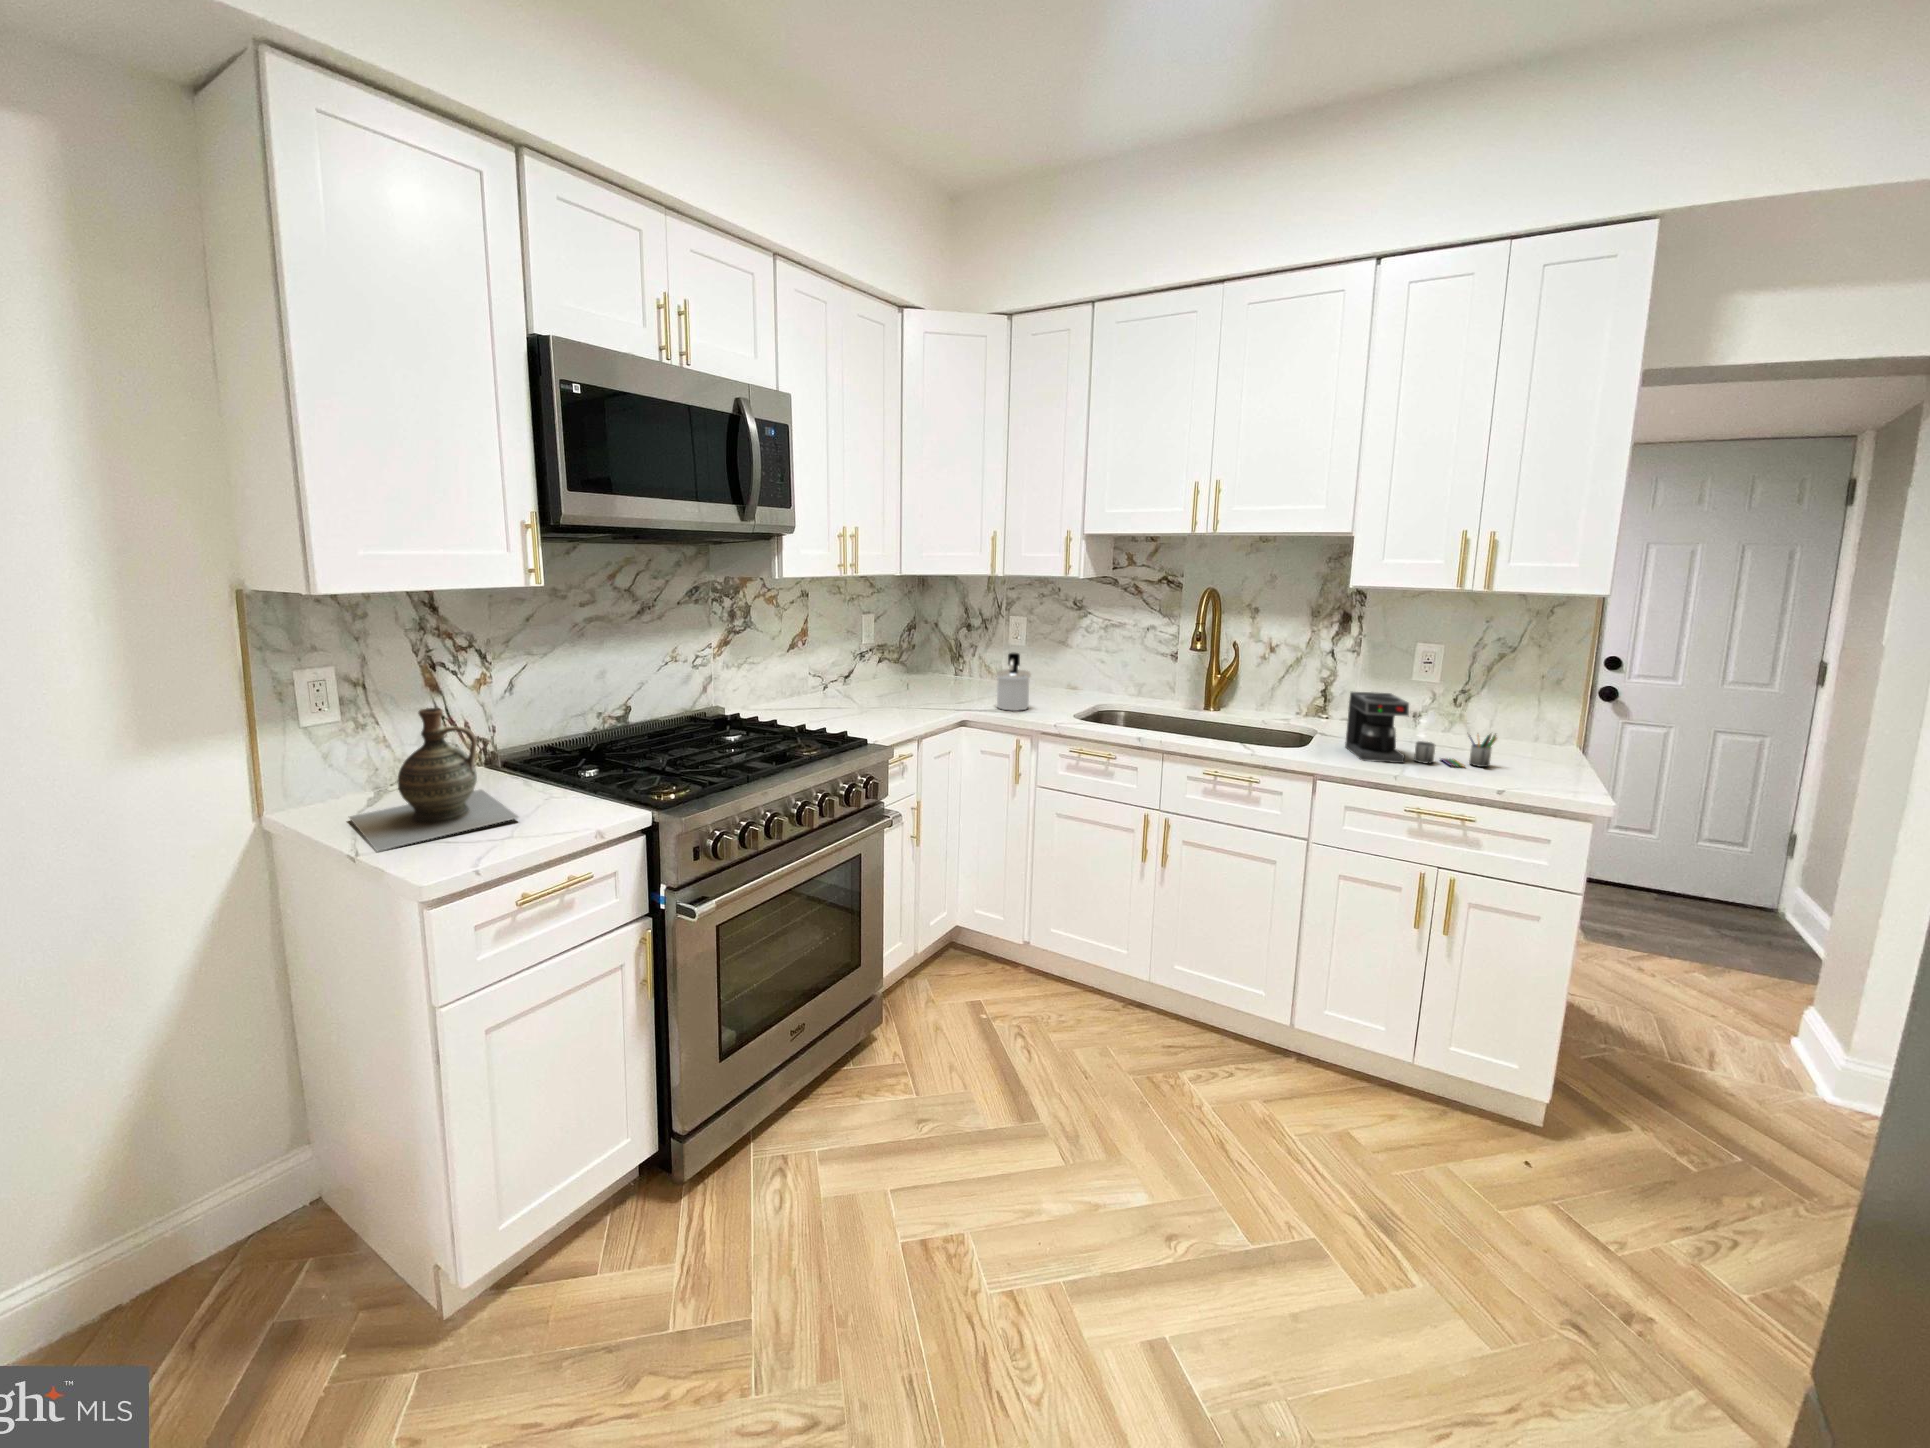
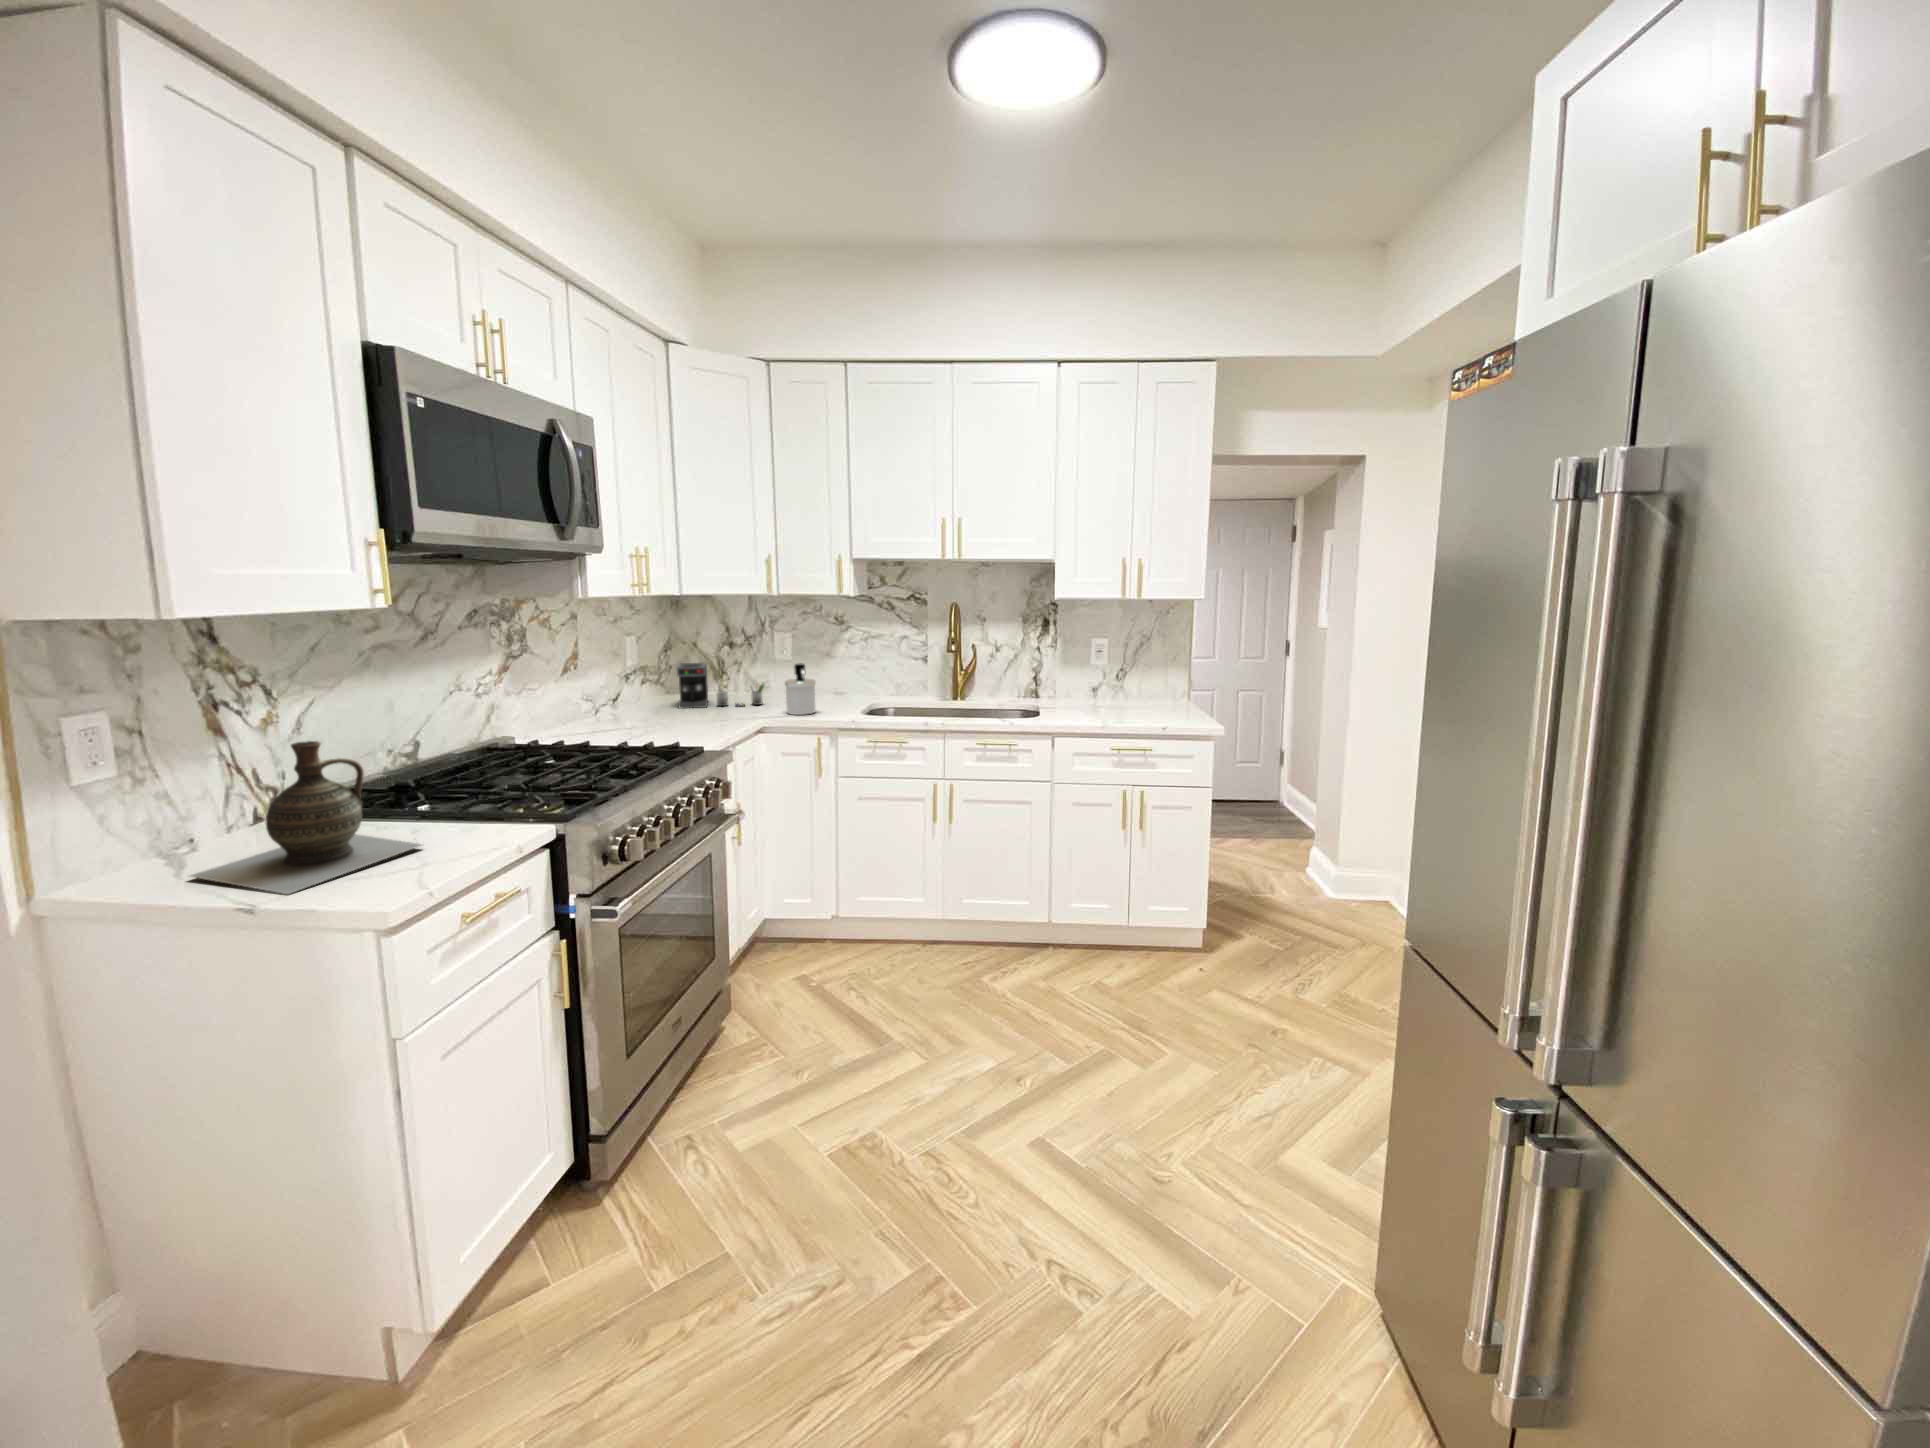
coffee maker: present [1345,692,1497,767] -> present [677,663,764,708]

